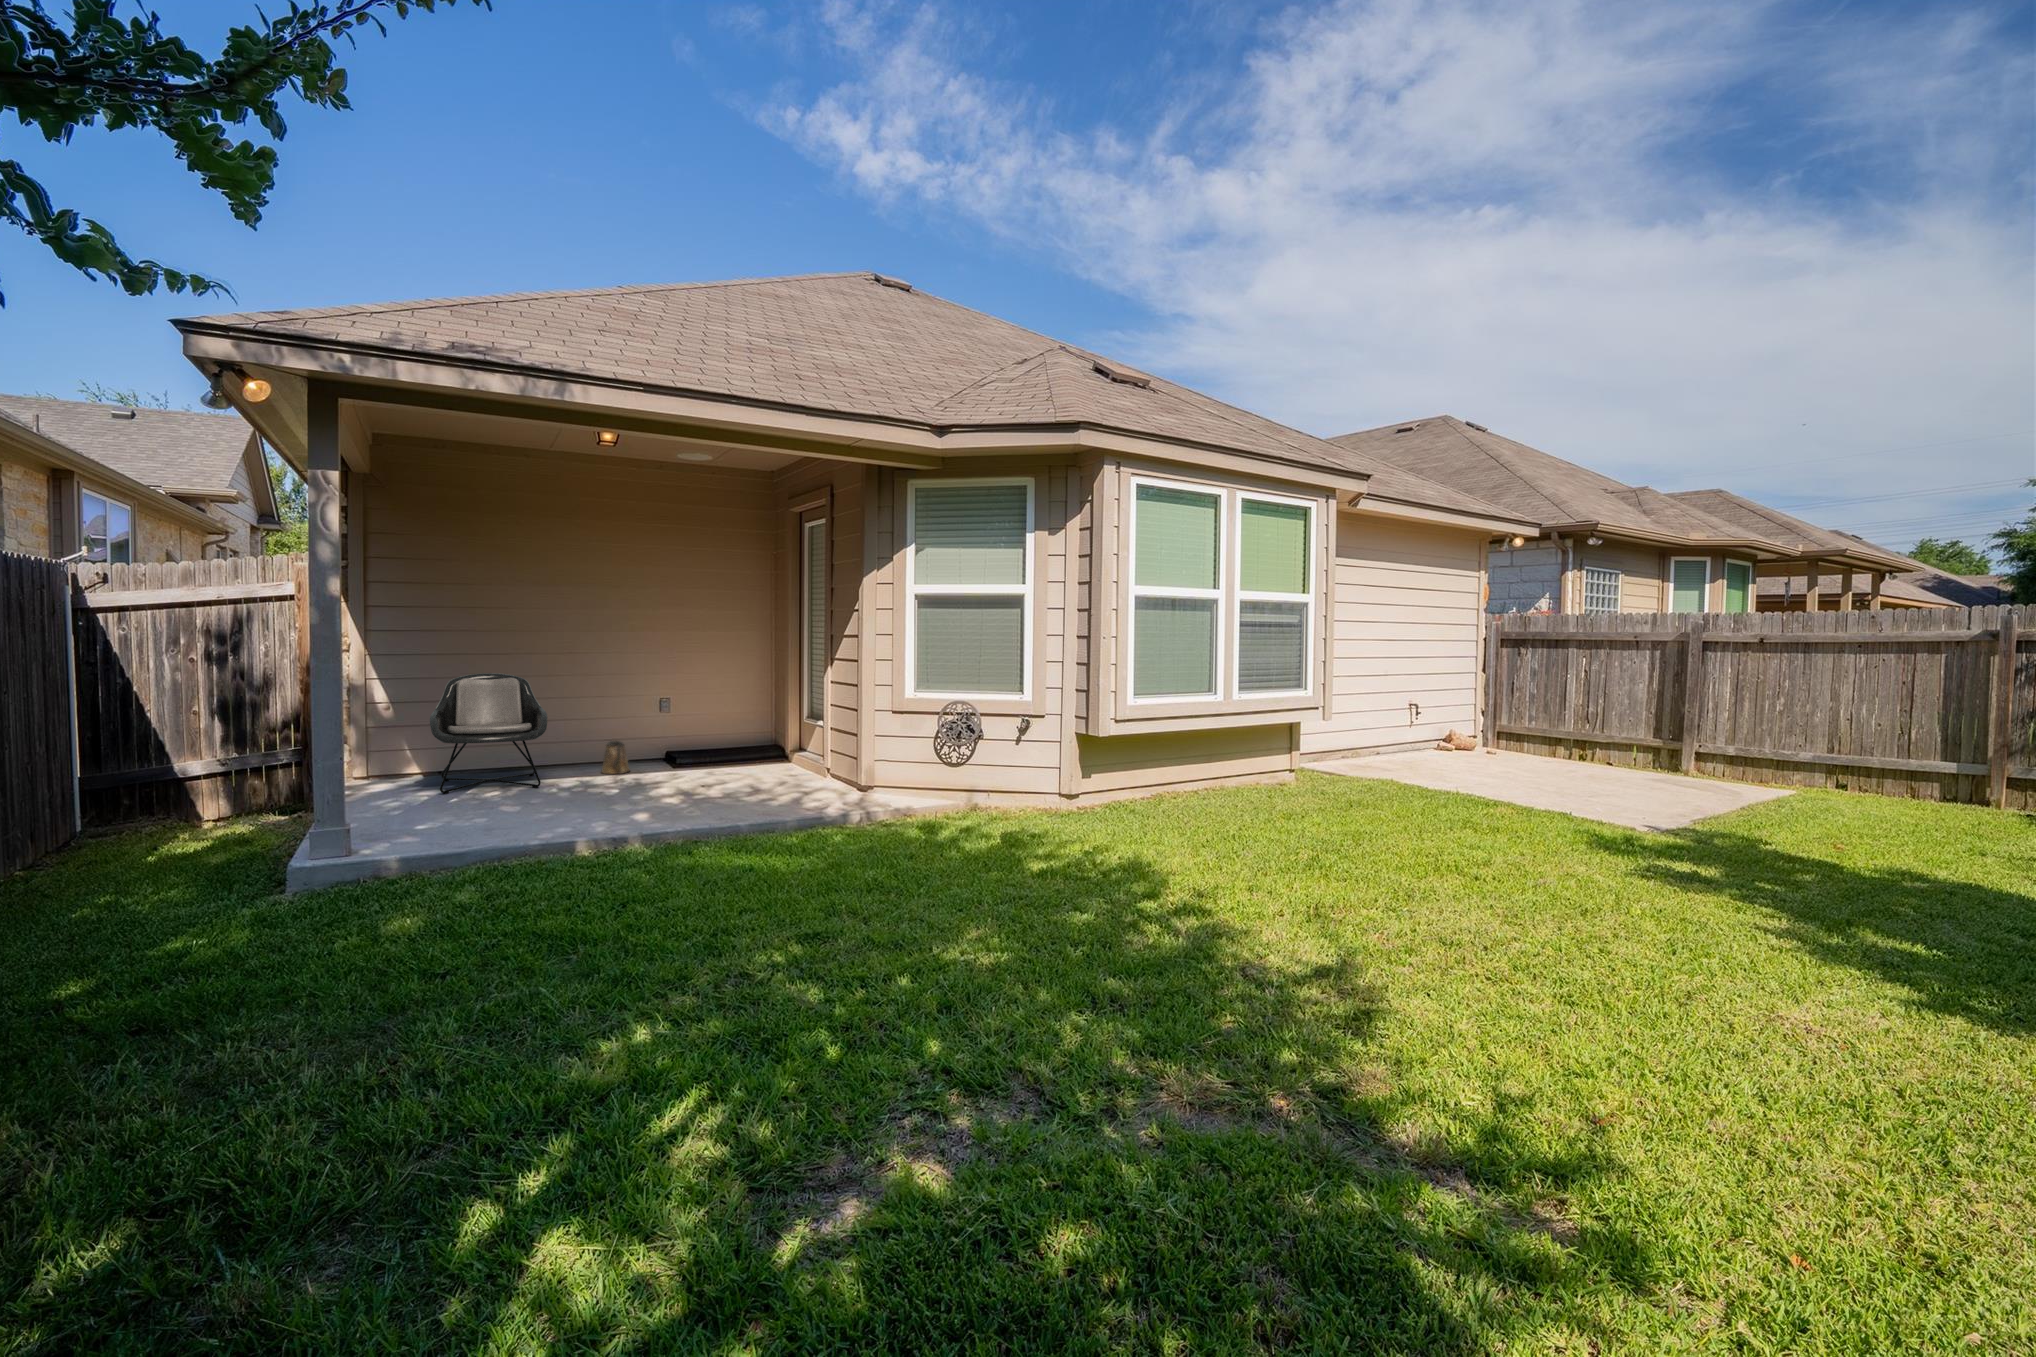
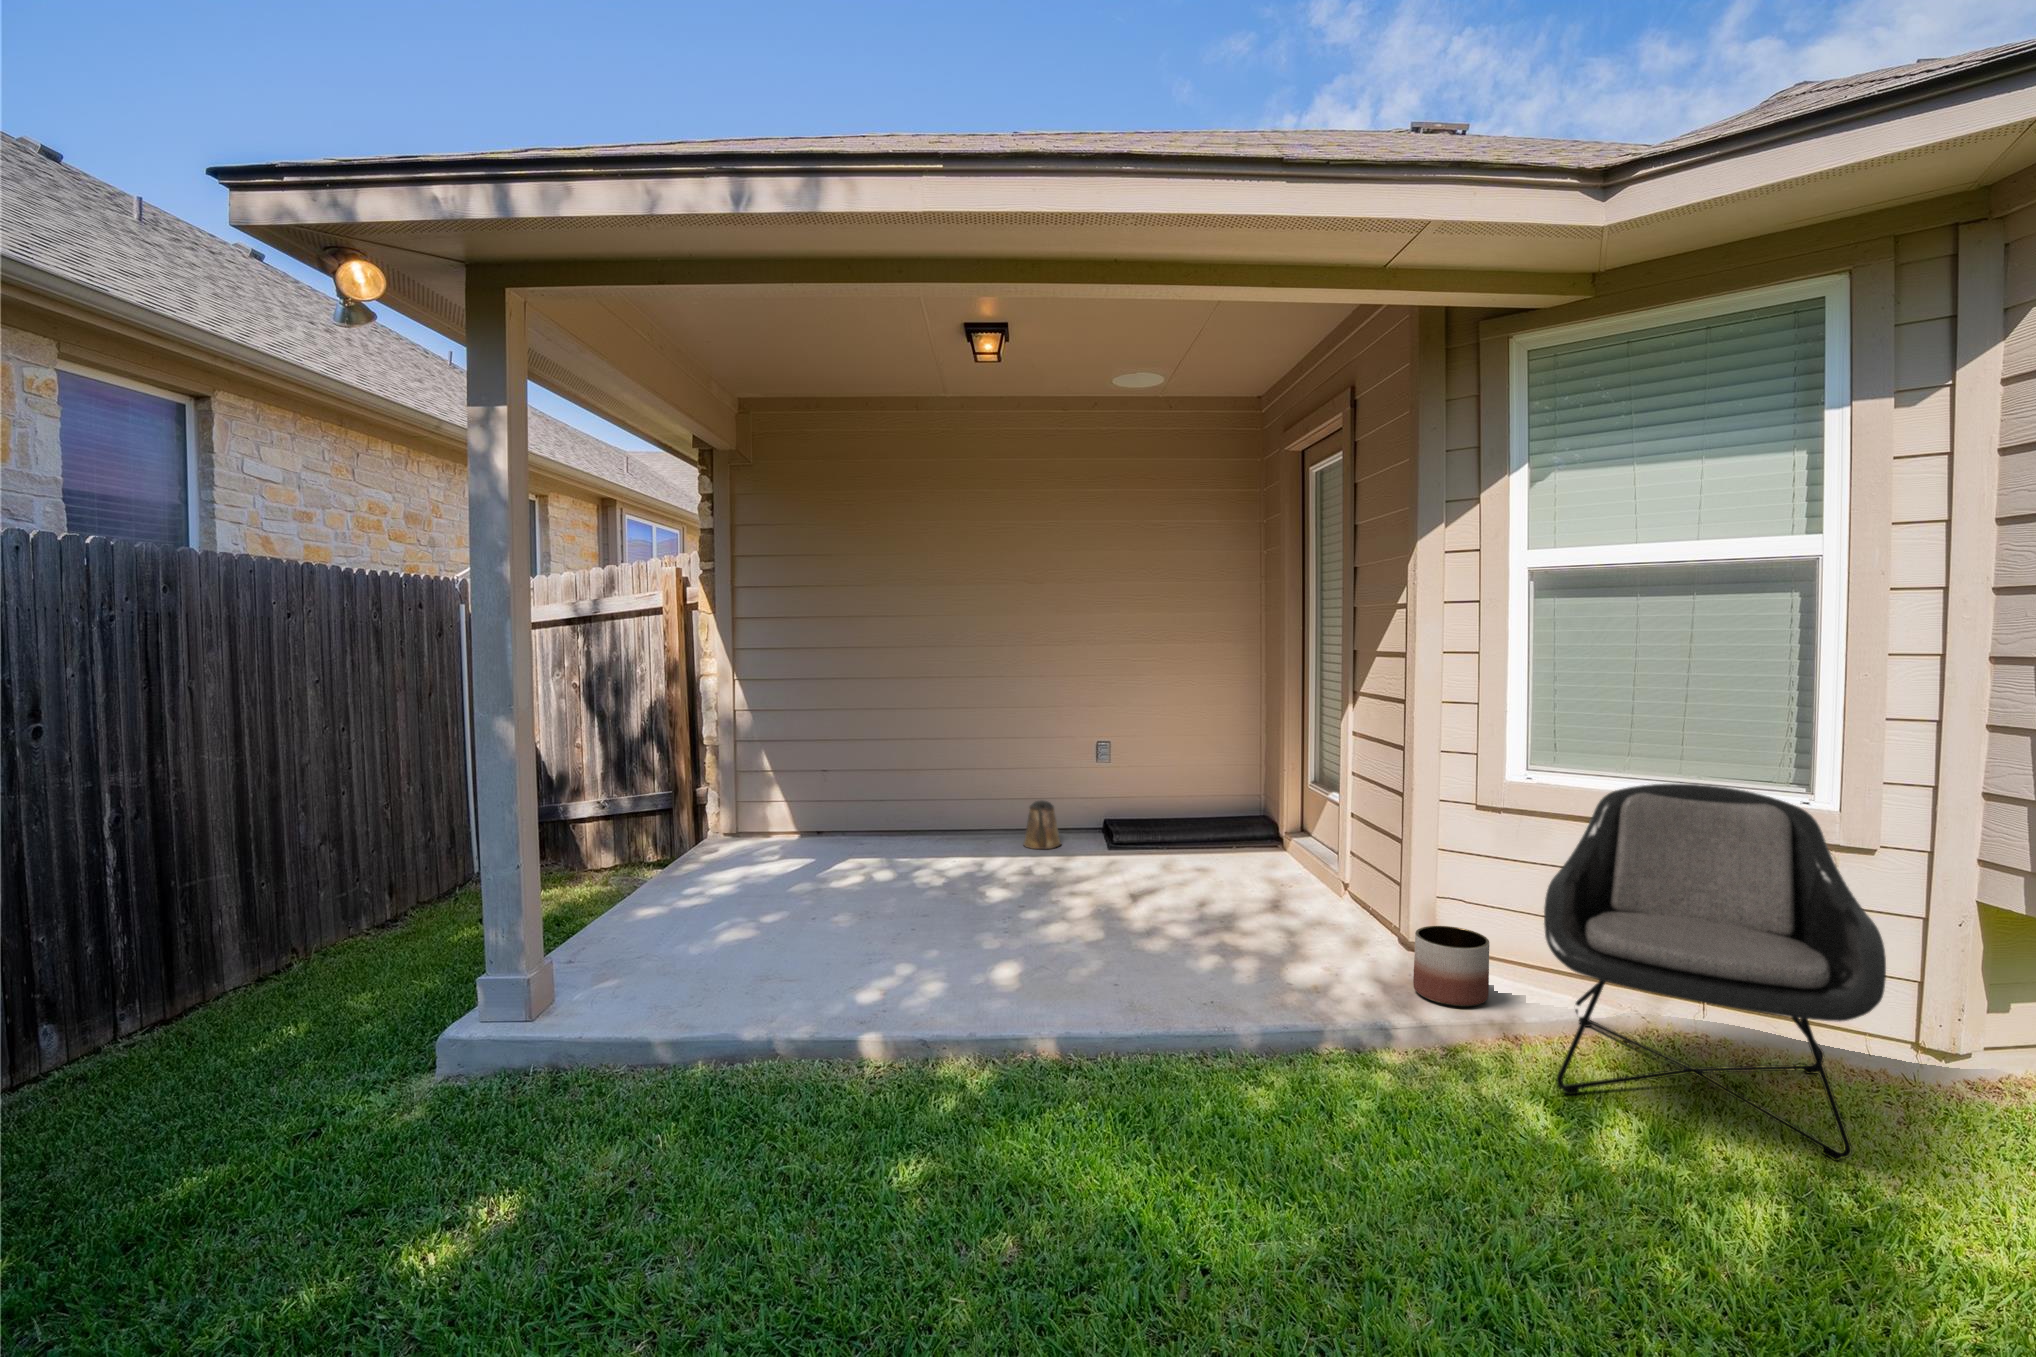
lounge chair: present [430,673,547,794] -> present [1544,784,1886,1161]
planter: none [866,774,901,809] -> present [1413,926,1489,1007]

